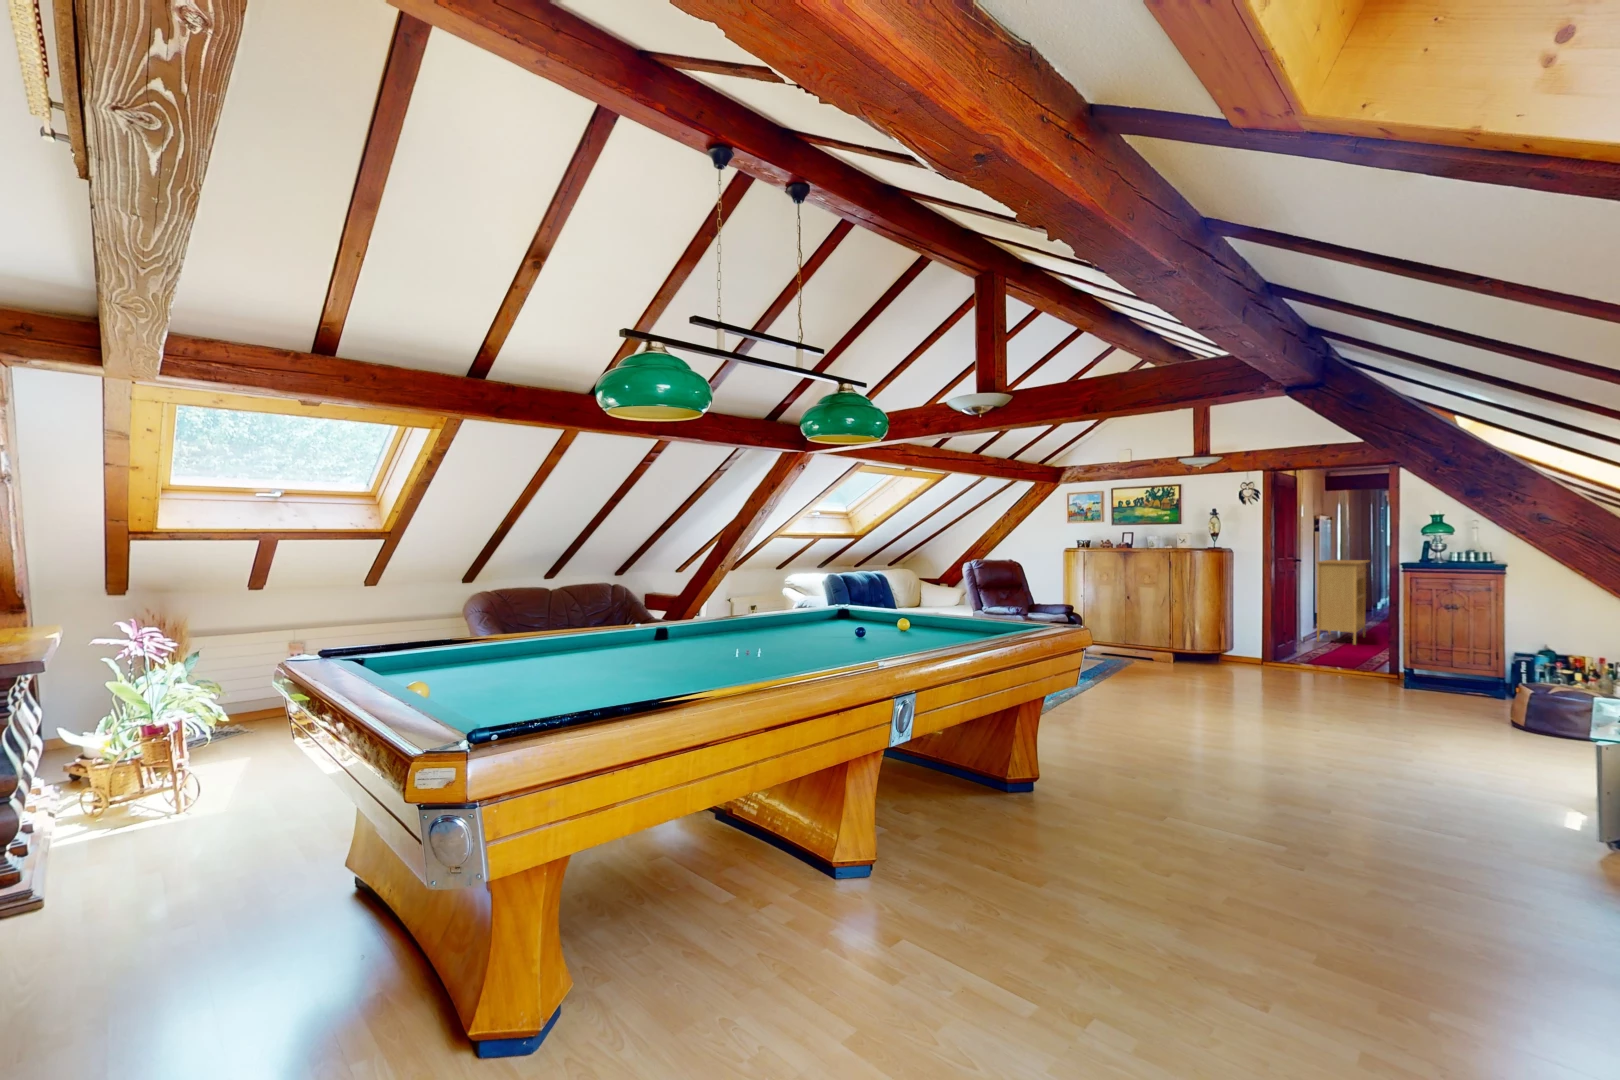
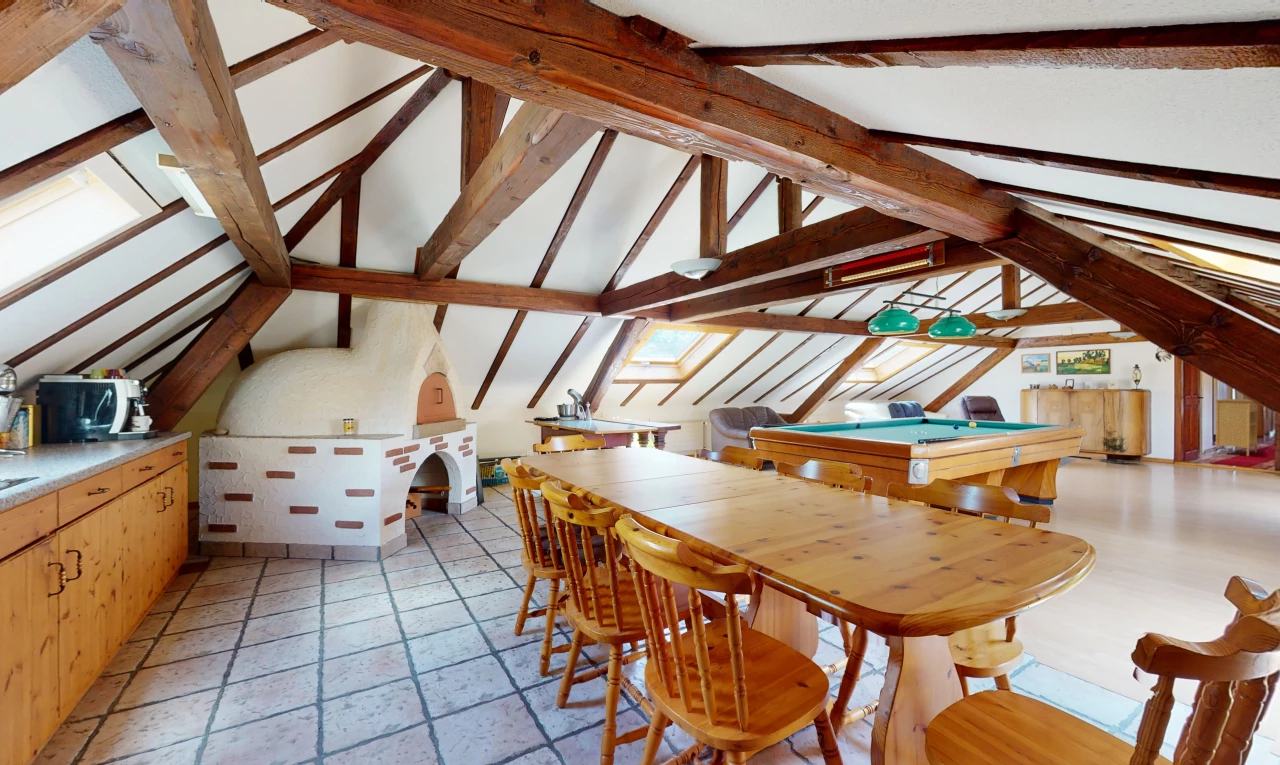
potted tree: none [1162,608,1203,669] -> present [1100,431,1126,463]

